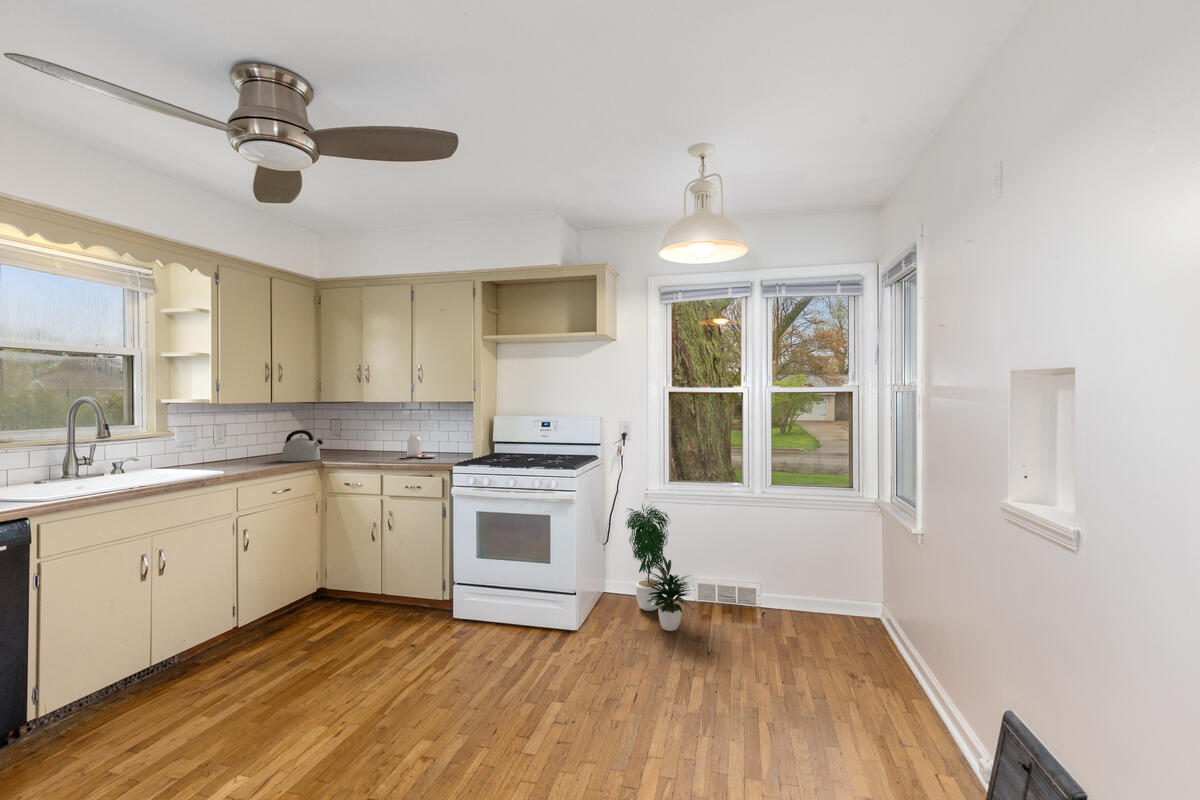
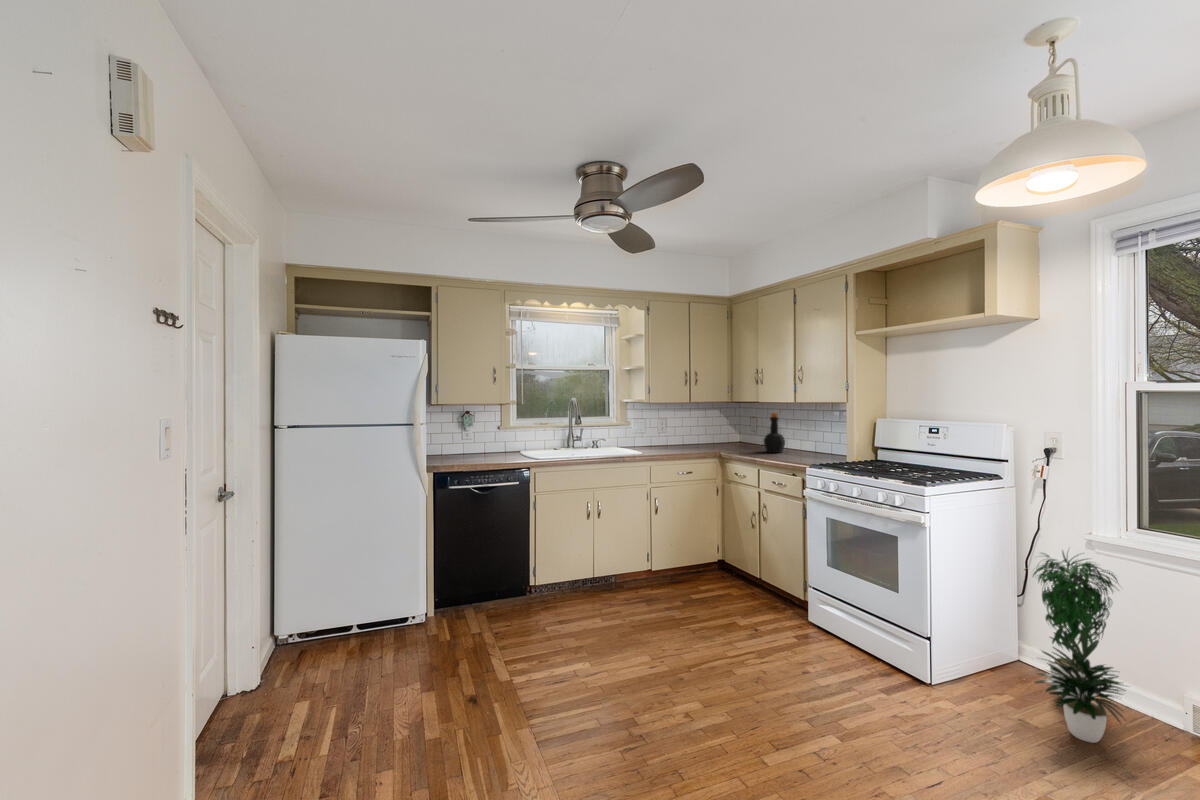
bottle: none [370,412,394,456] -> present [764,413,785,453]
kettle: present [282,430,323,461] -> none [694,426,723,451]
jar: present [407,434,436,458] -> none [781,435,814,458]

